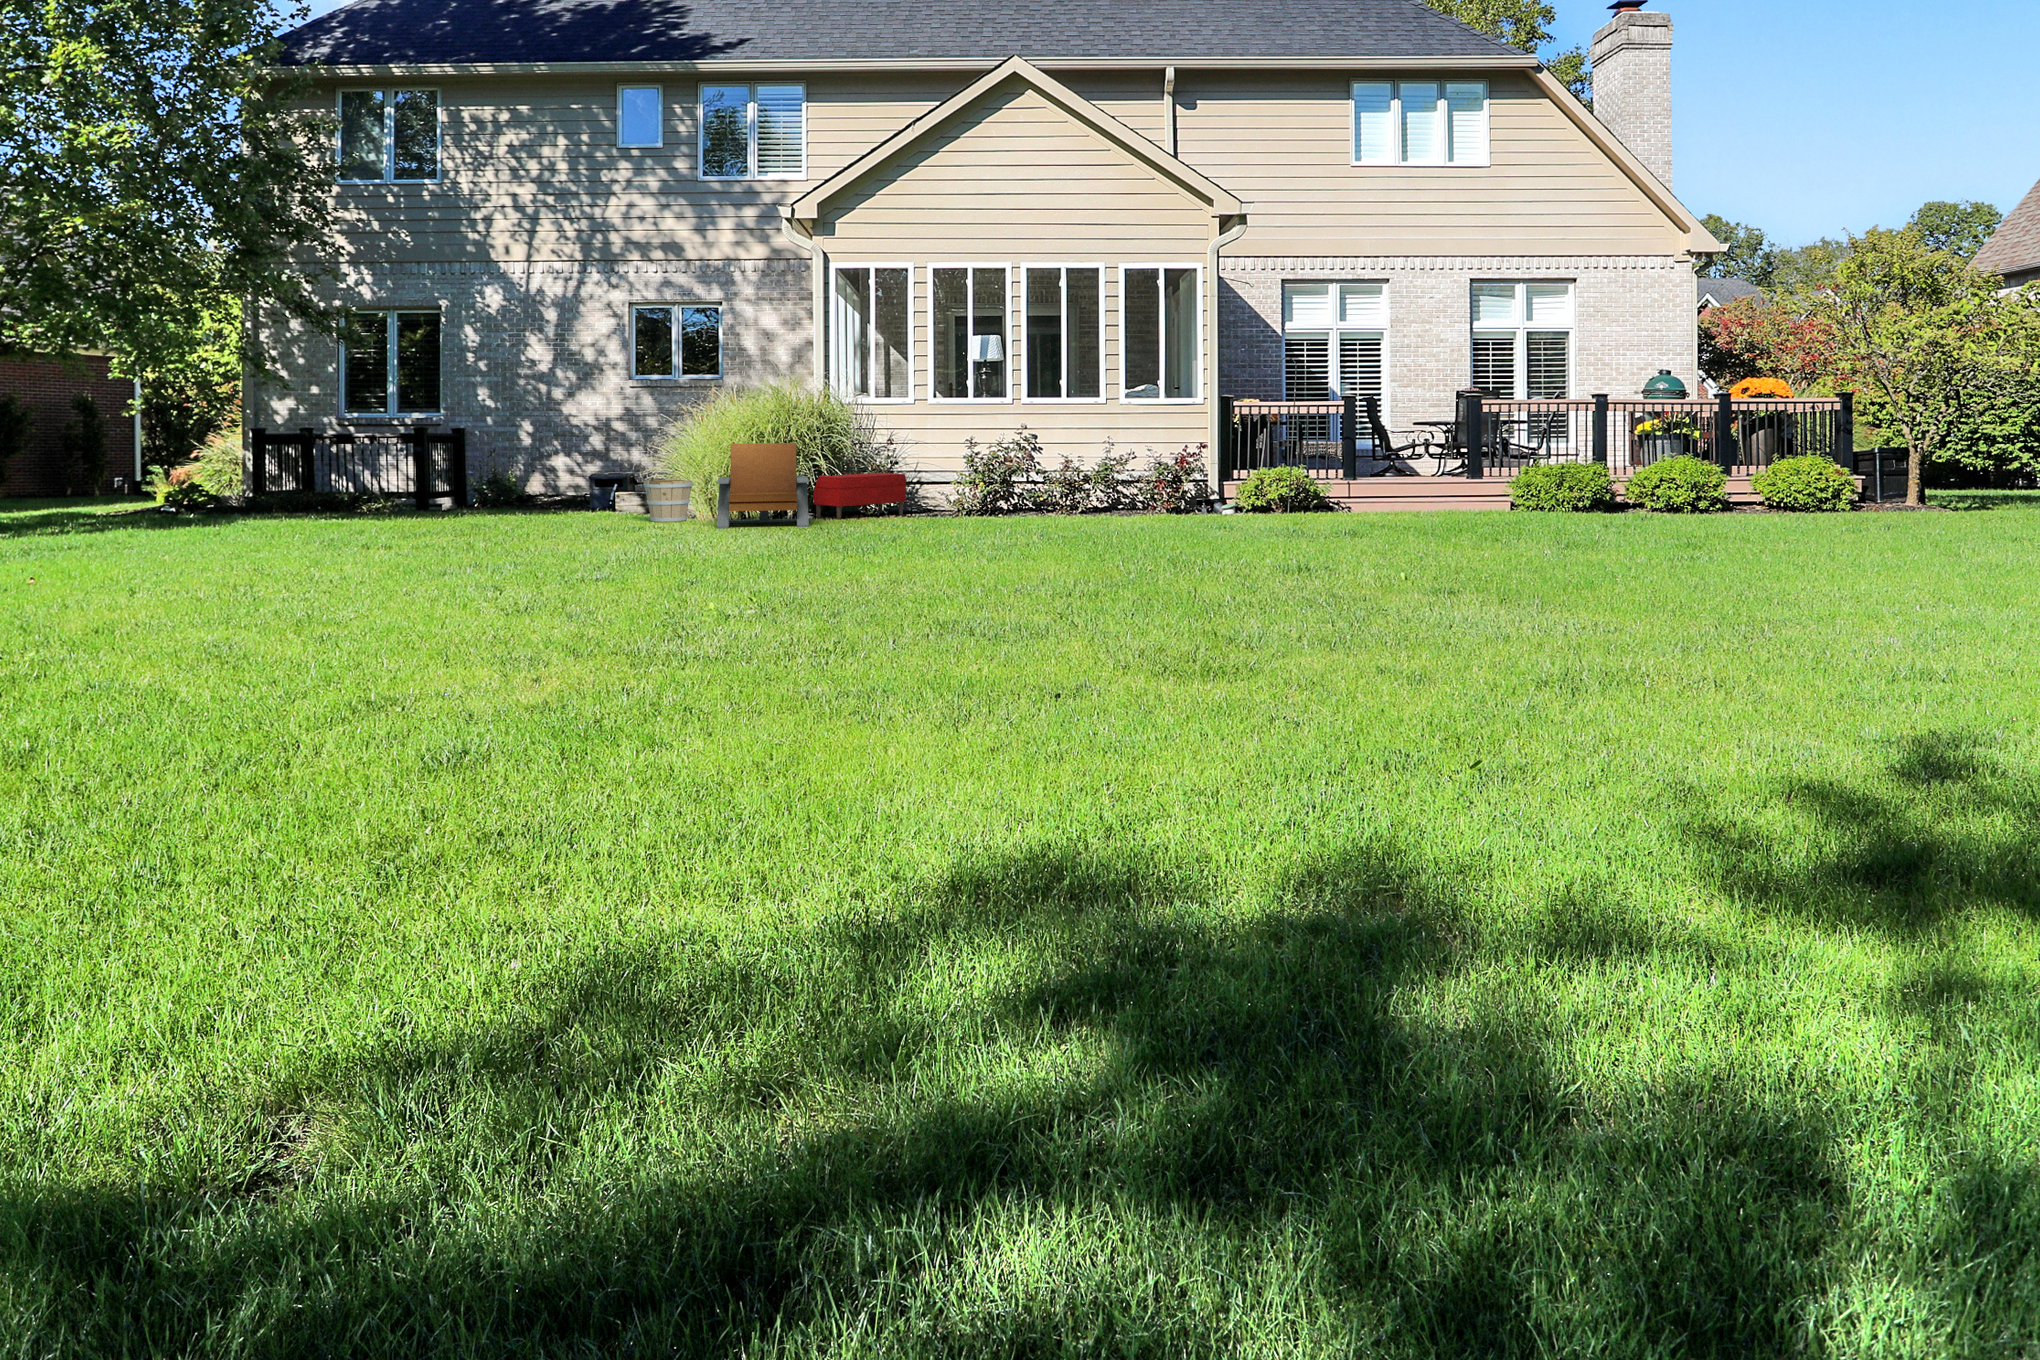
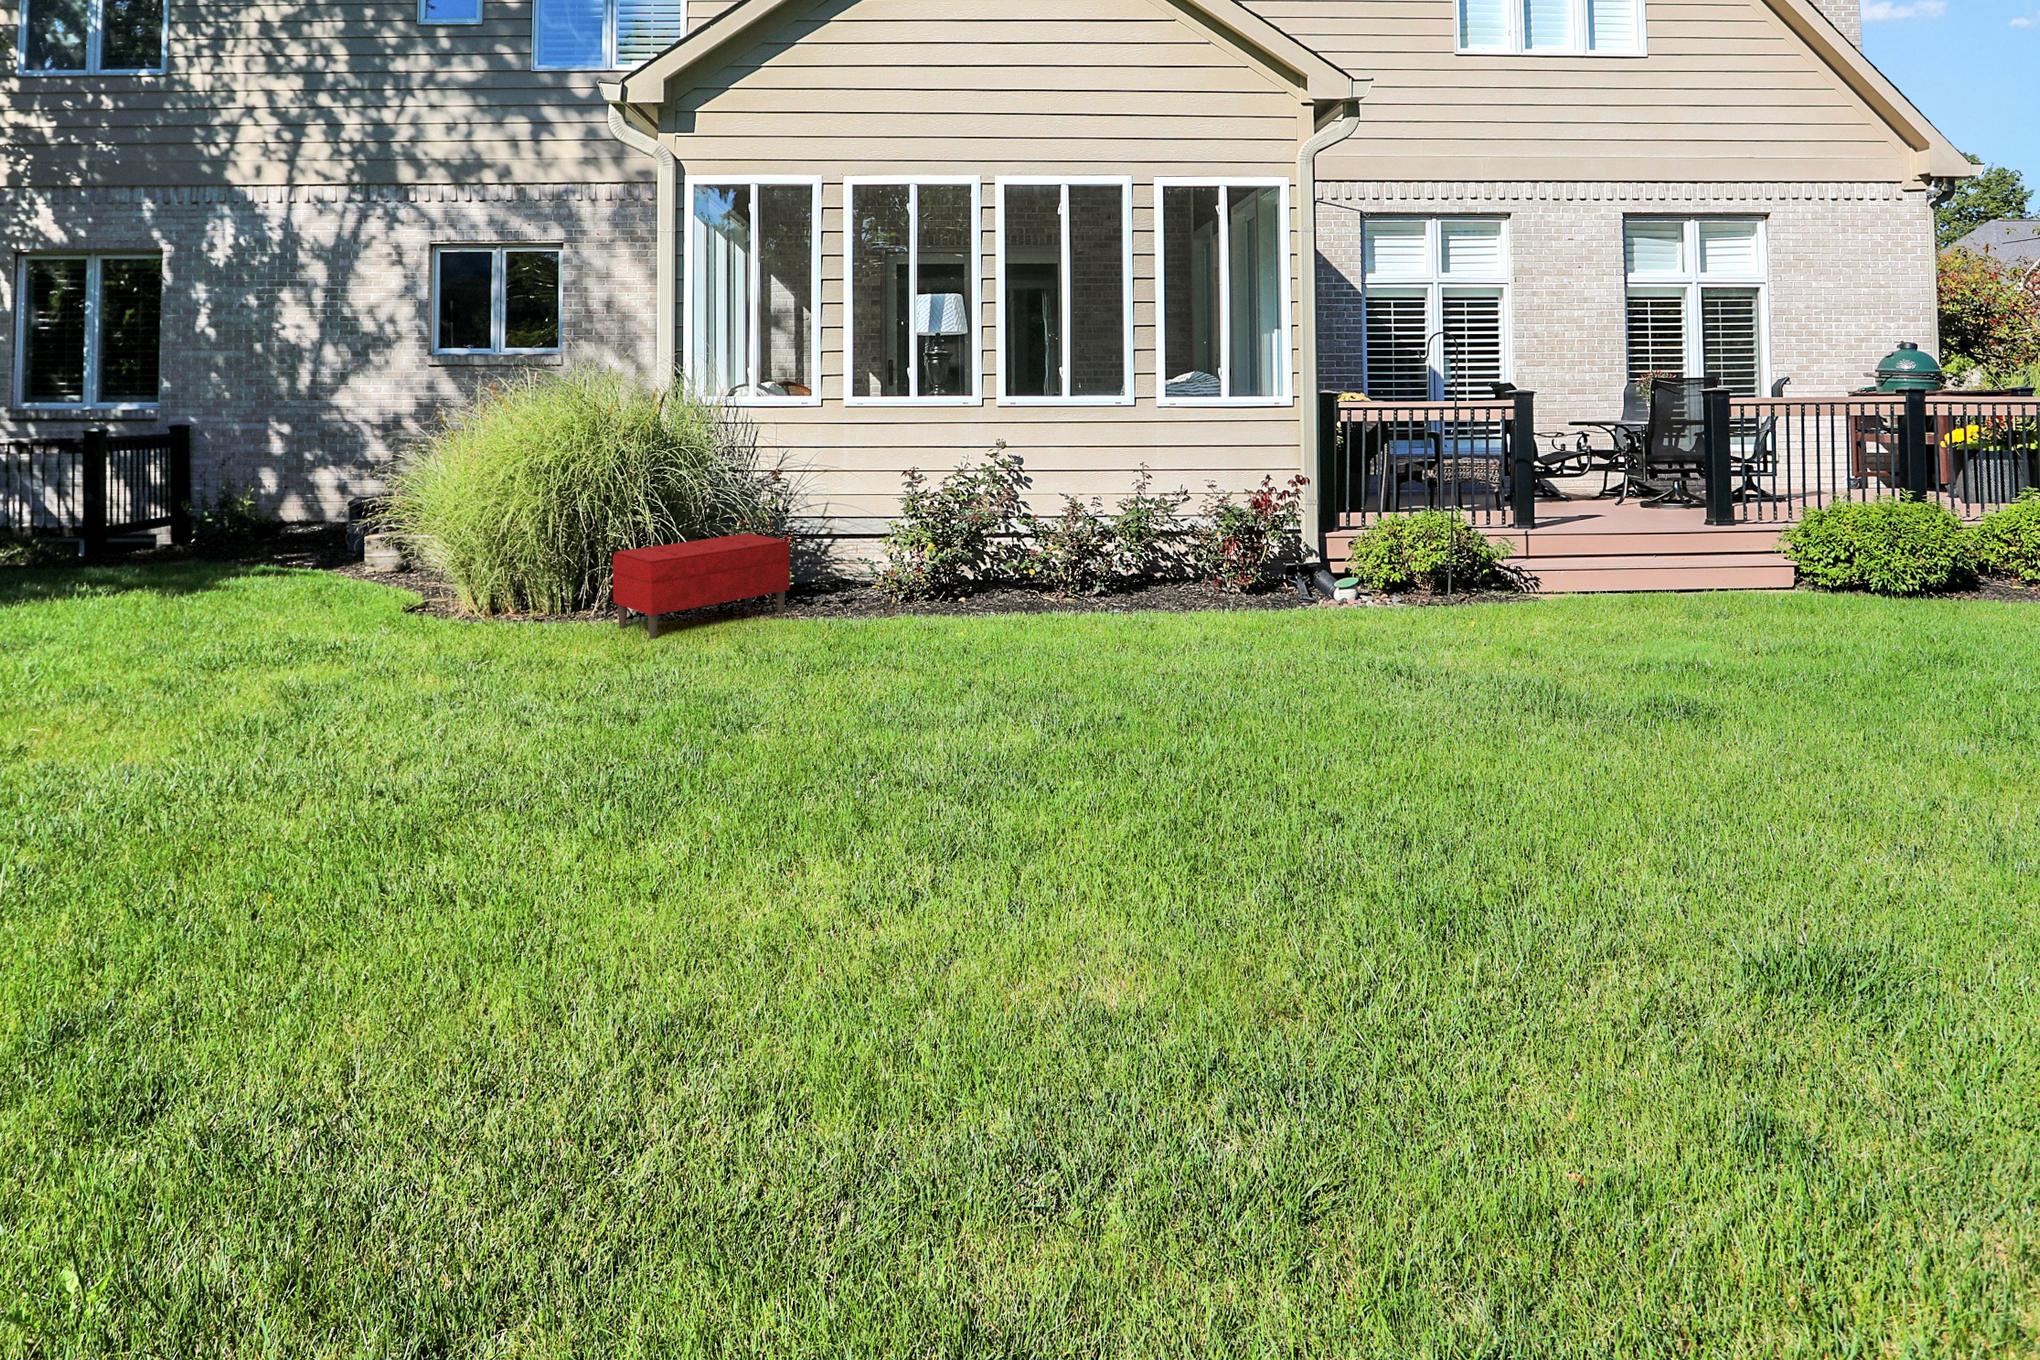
lounge chair: present [717,443,809,529] -> none [356,501,585,697]
wooden bucket: present [643,478,693,522] -> none [269,559,377,654]

